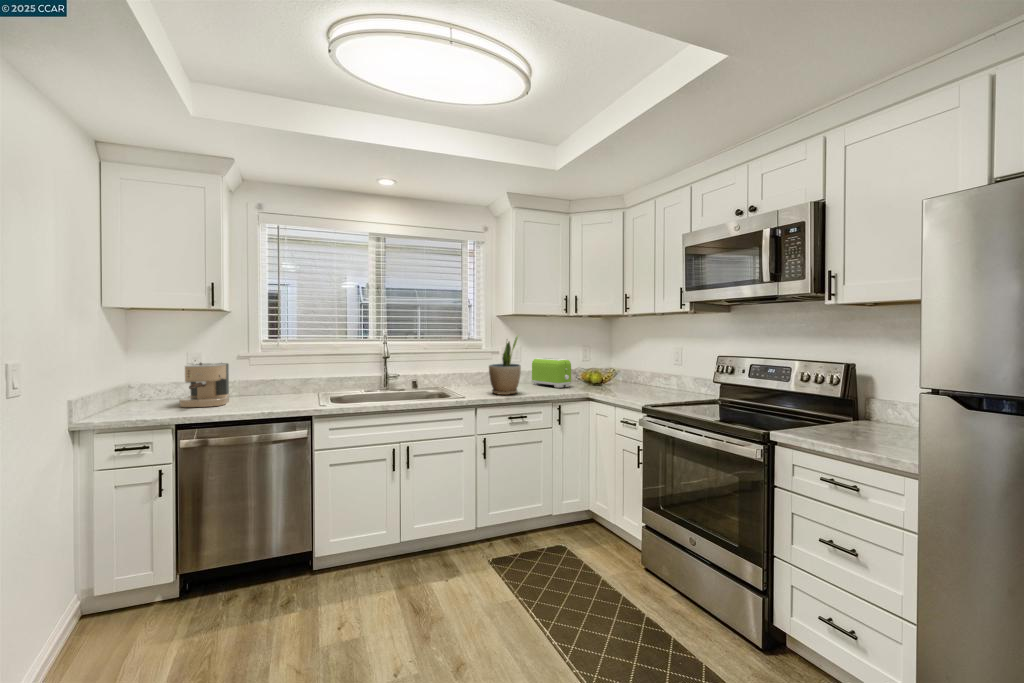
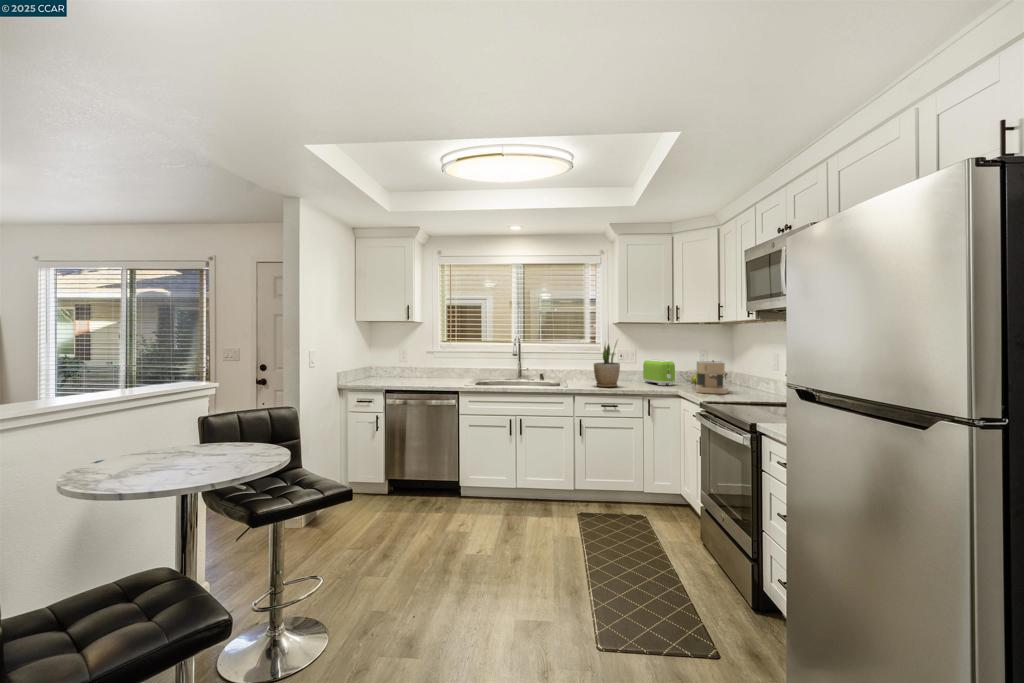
coffee maker: present [179,363,229,407] -> present [696,360,728,394]

